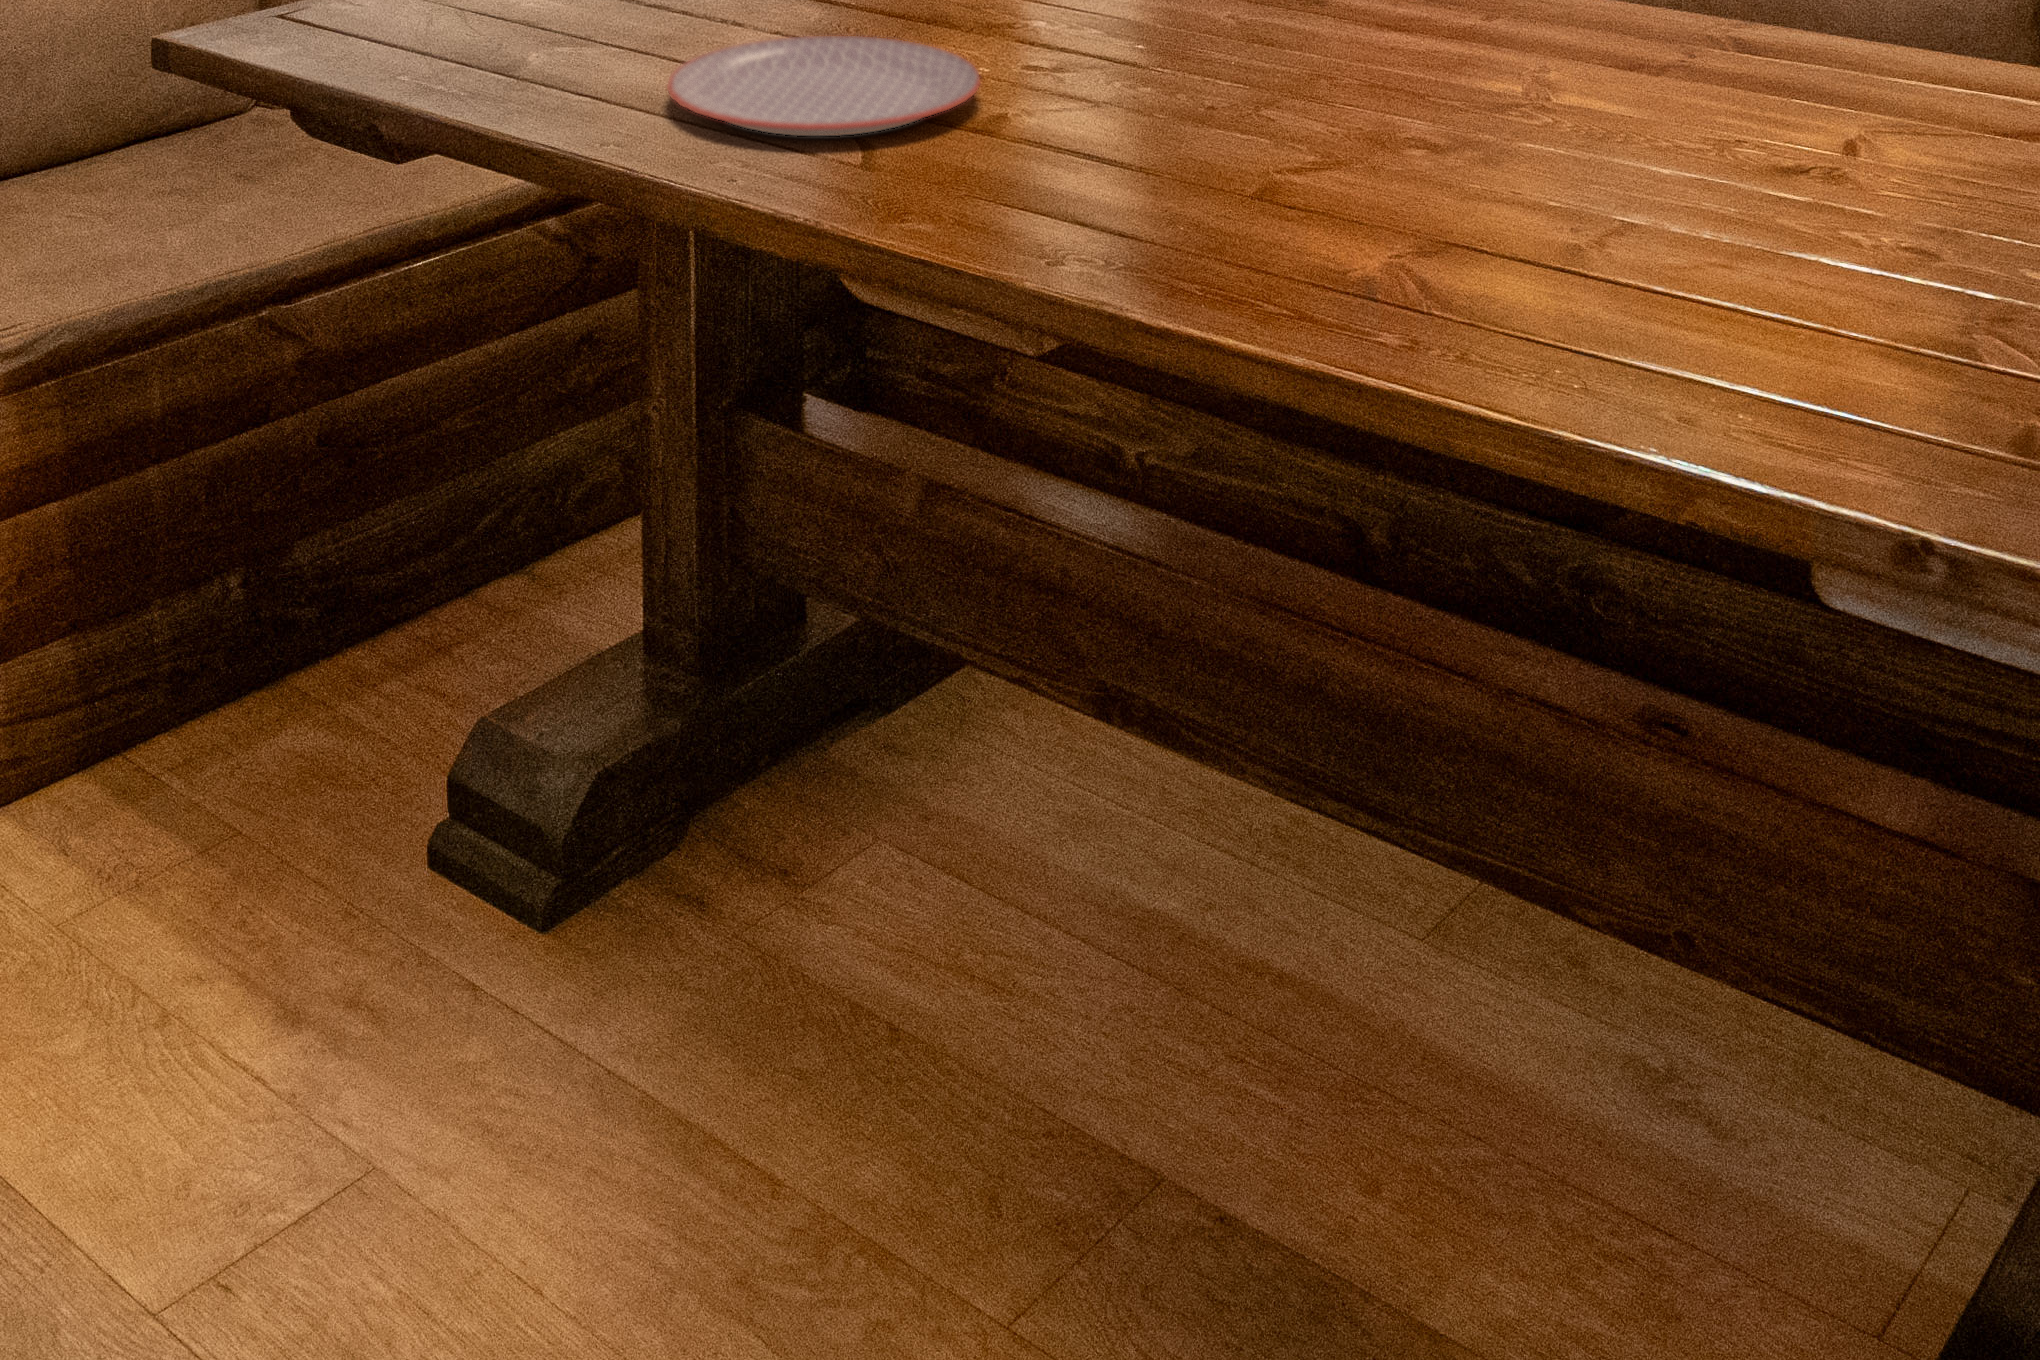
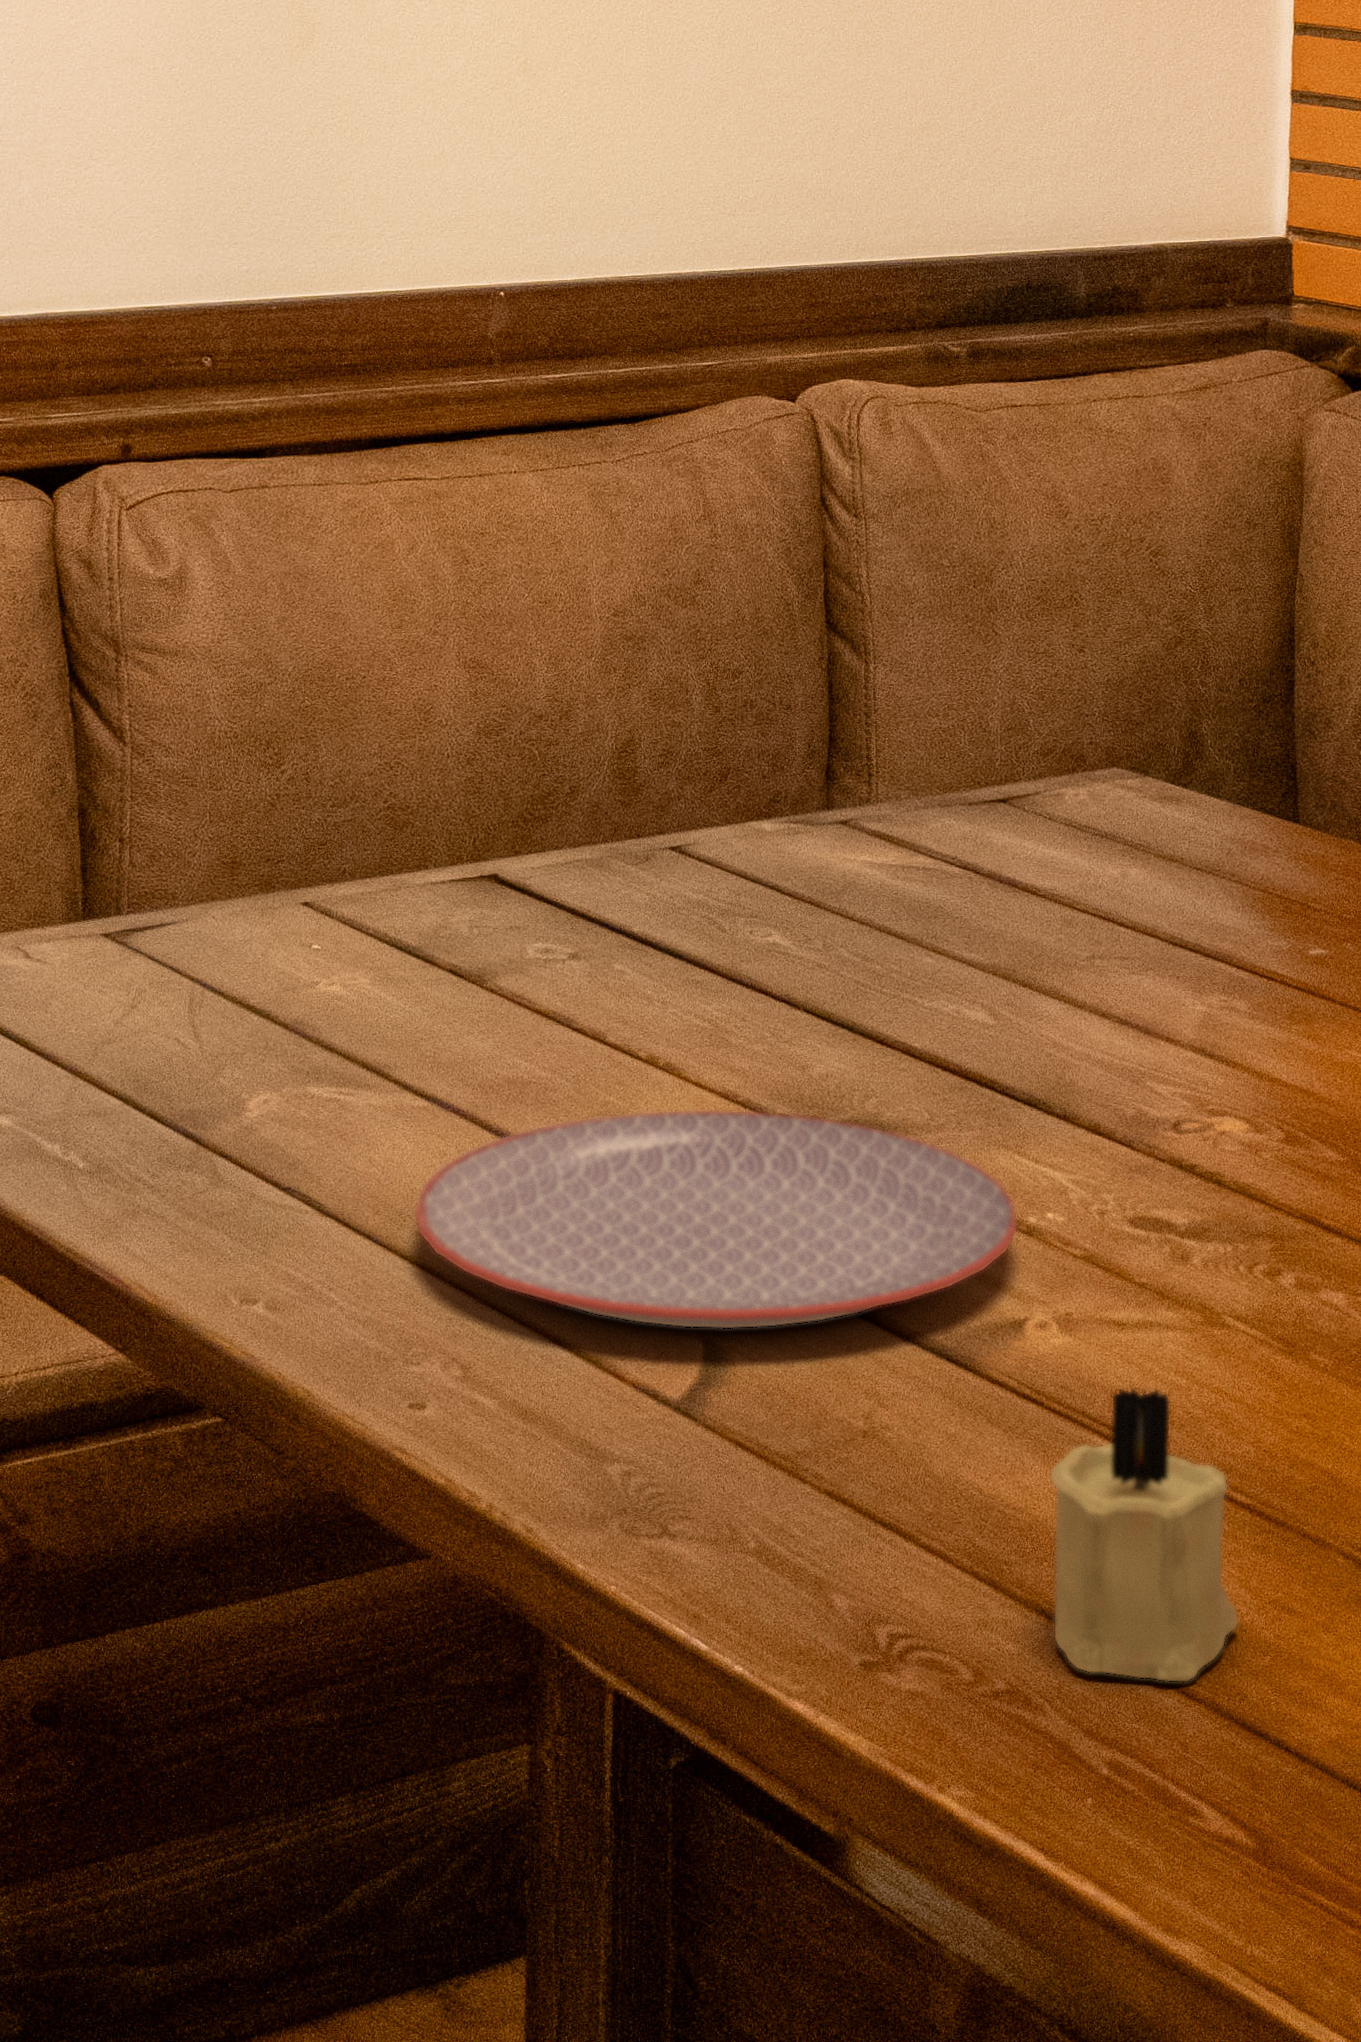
candle: none [1113,114,1203,258] -> present [1051,1389,1238,1681]

